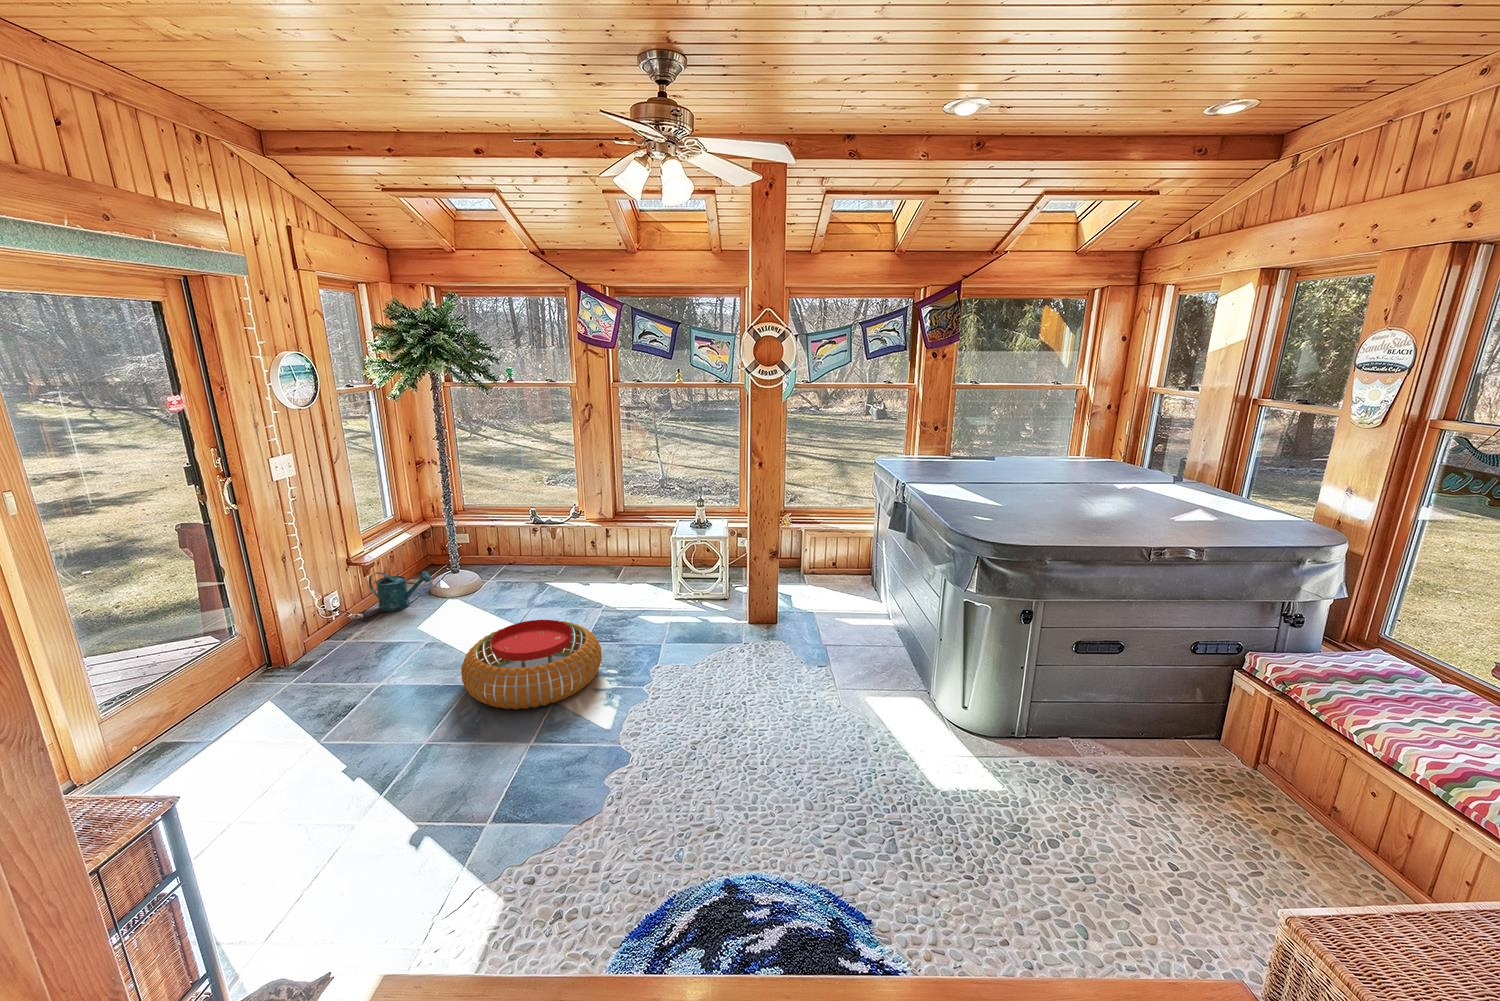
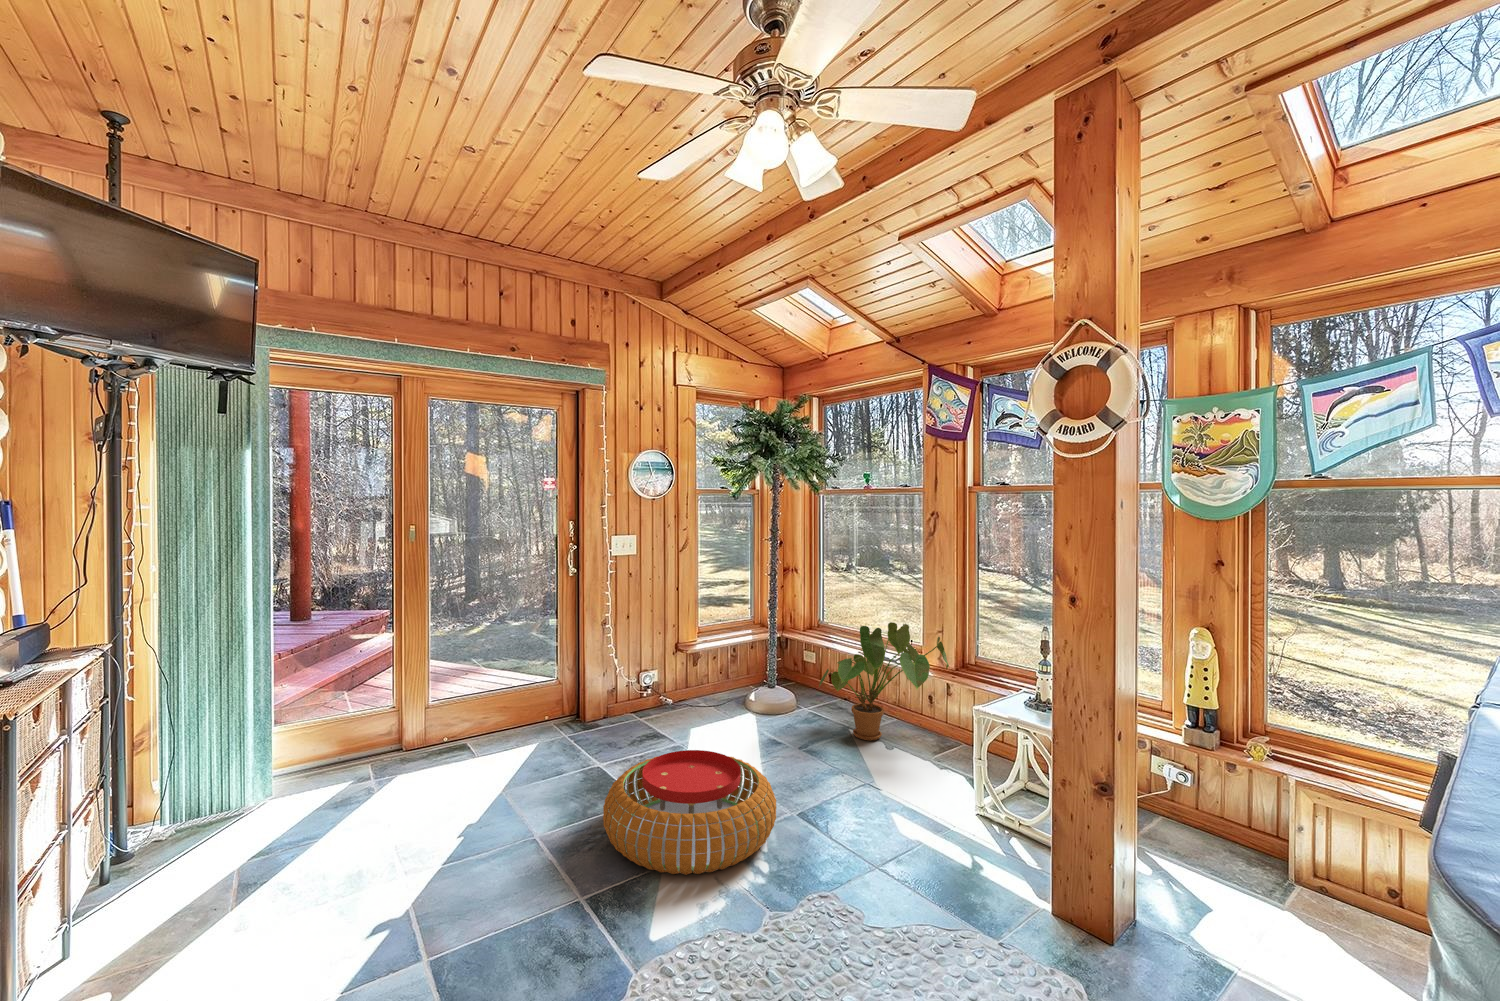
house plant: none [522,493,614,587] -> present [819,622,949,740]
watering can: present [369,571,431,612] -> none [695,664,735,707]

